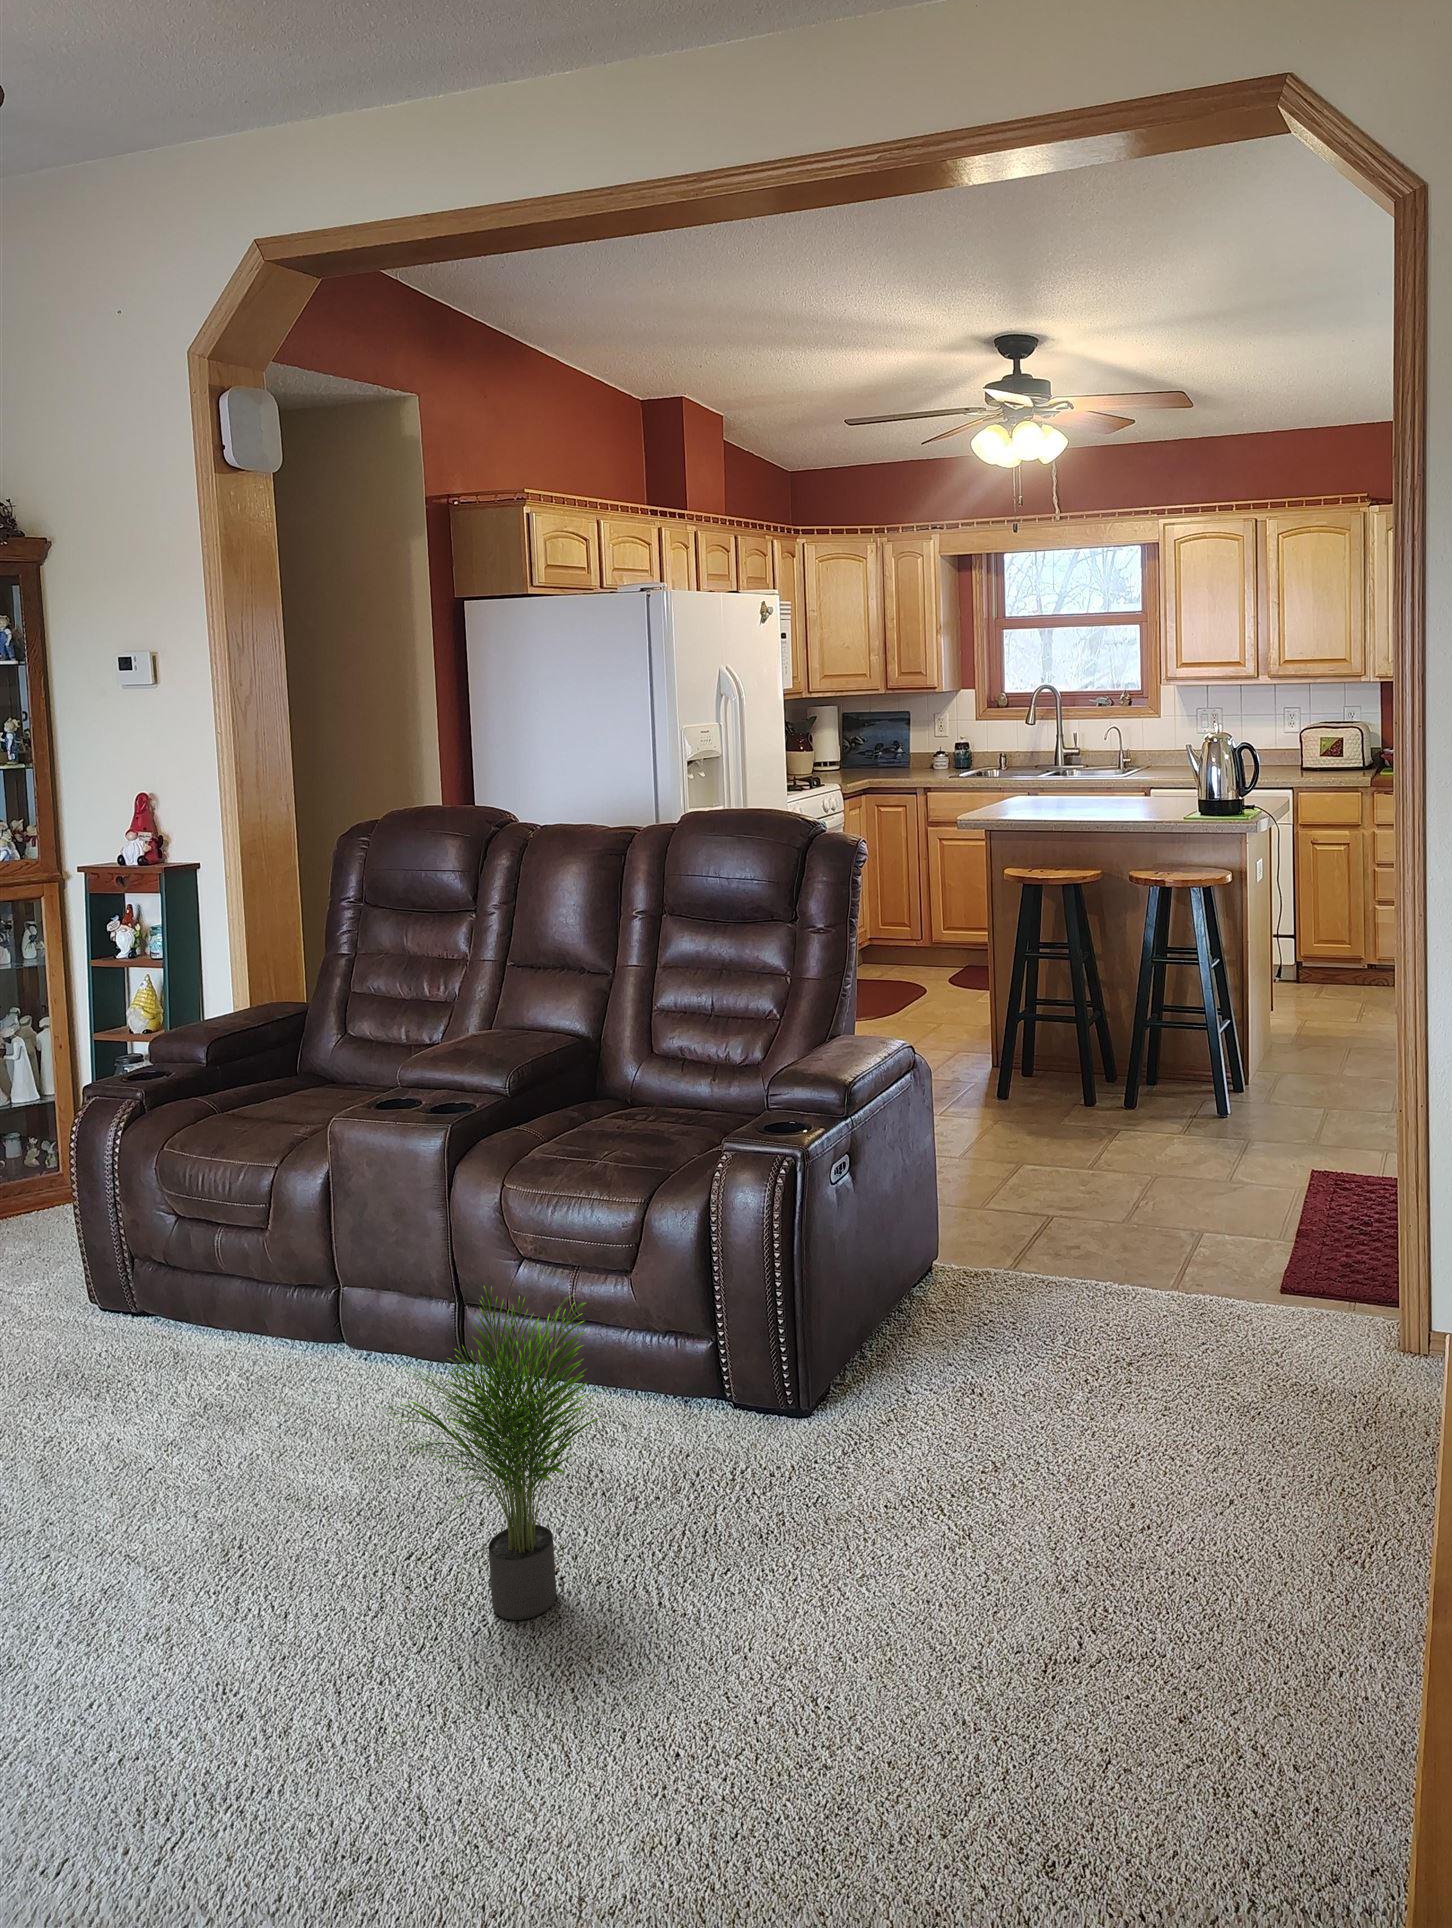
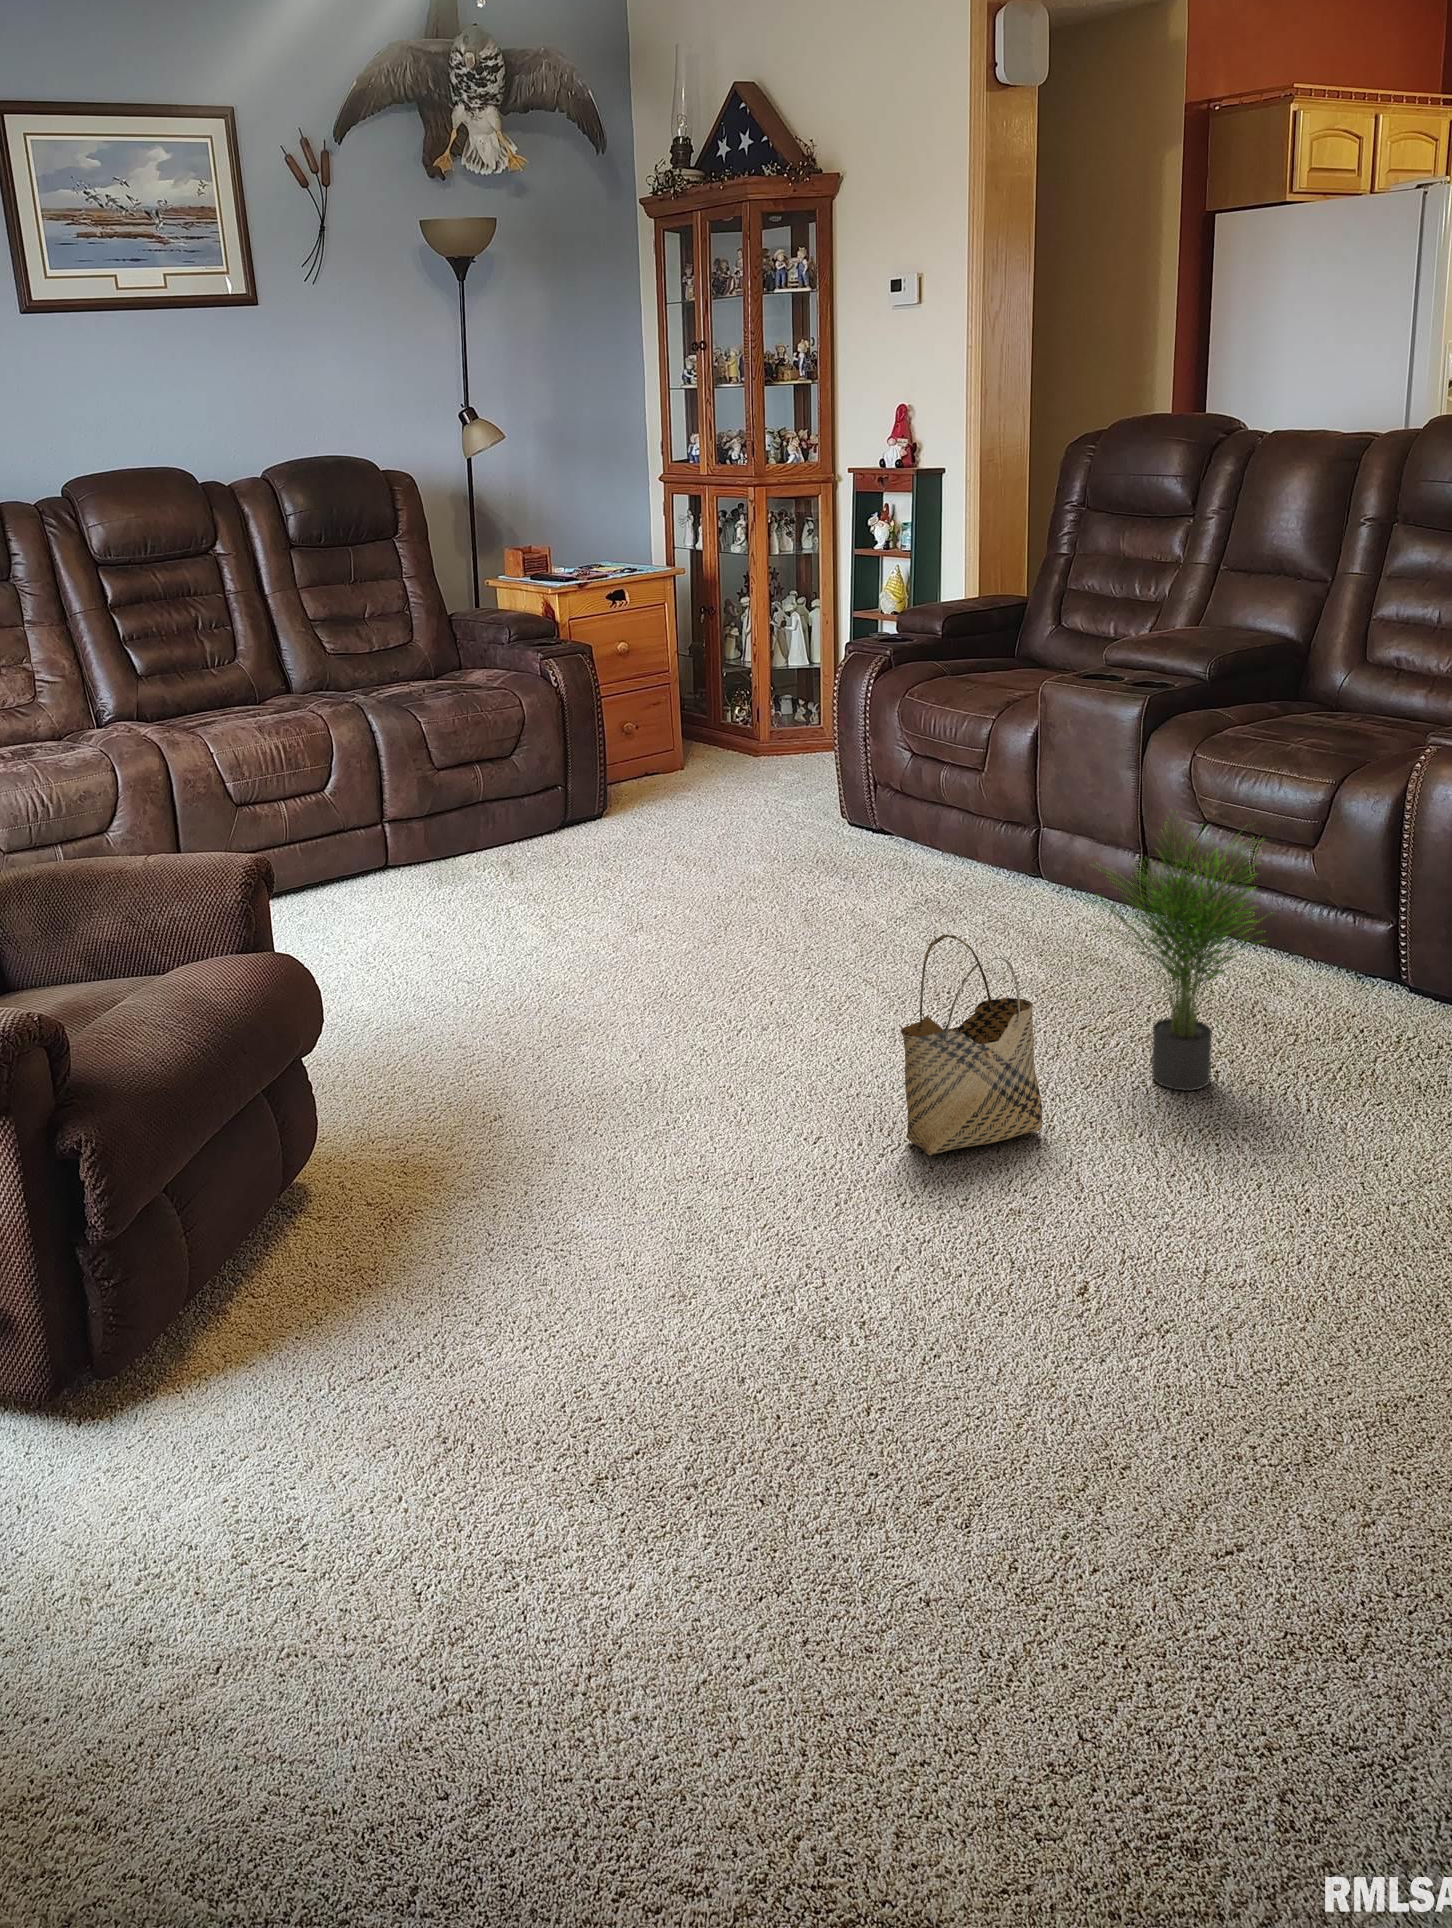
woven basket: none [173,1515,369,1837] -> present [901,935,1042,1156]

